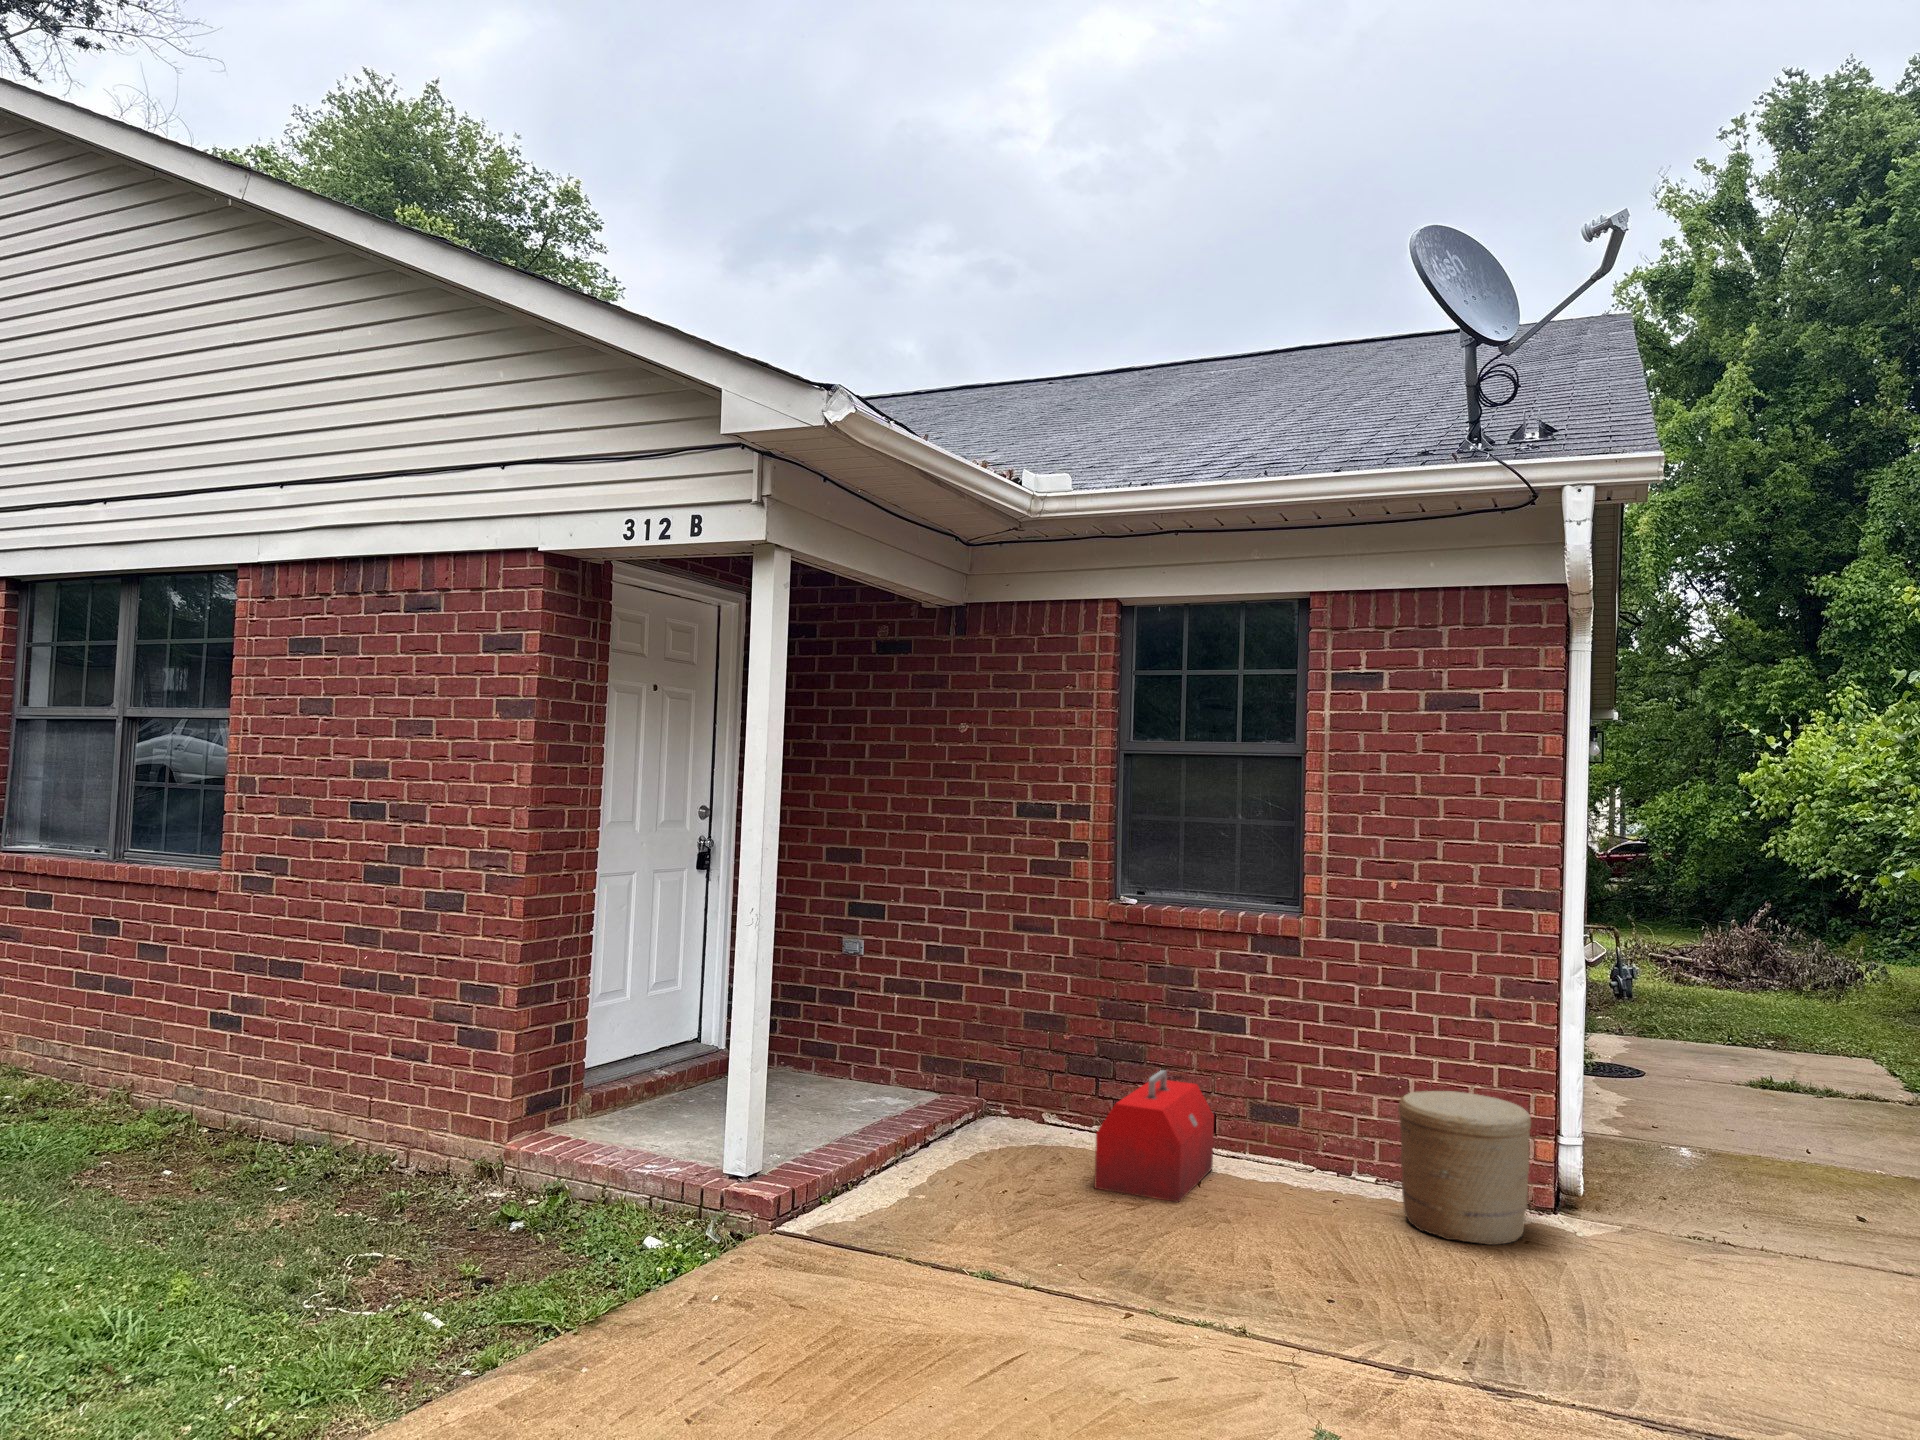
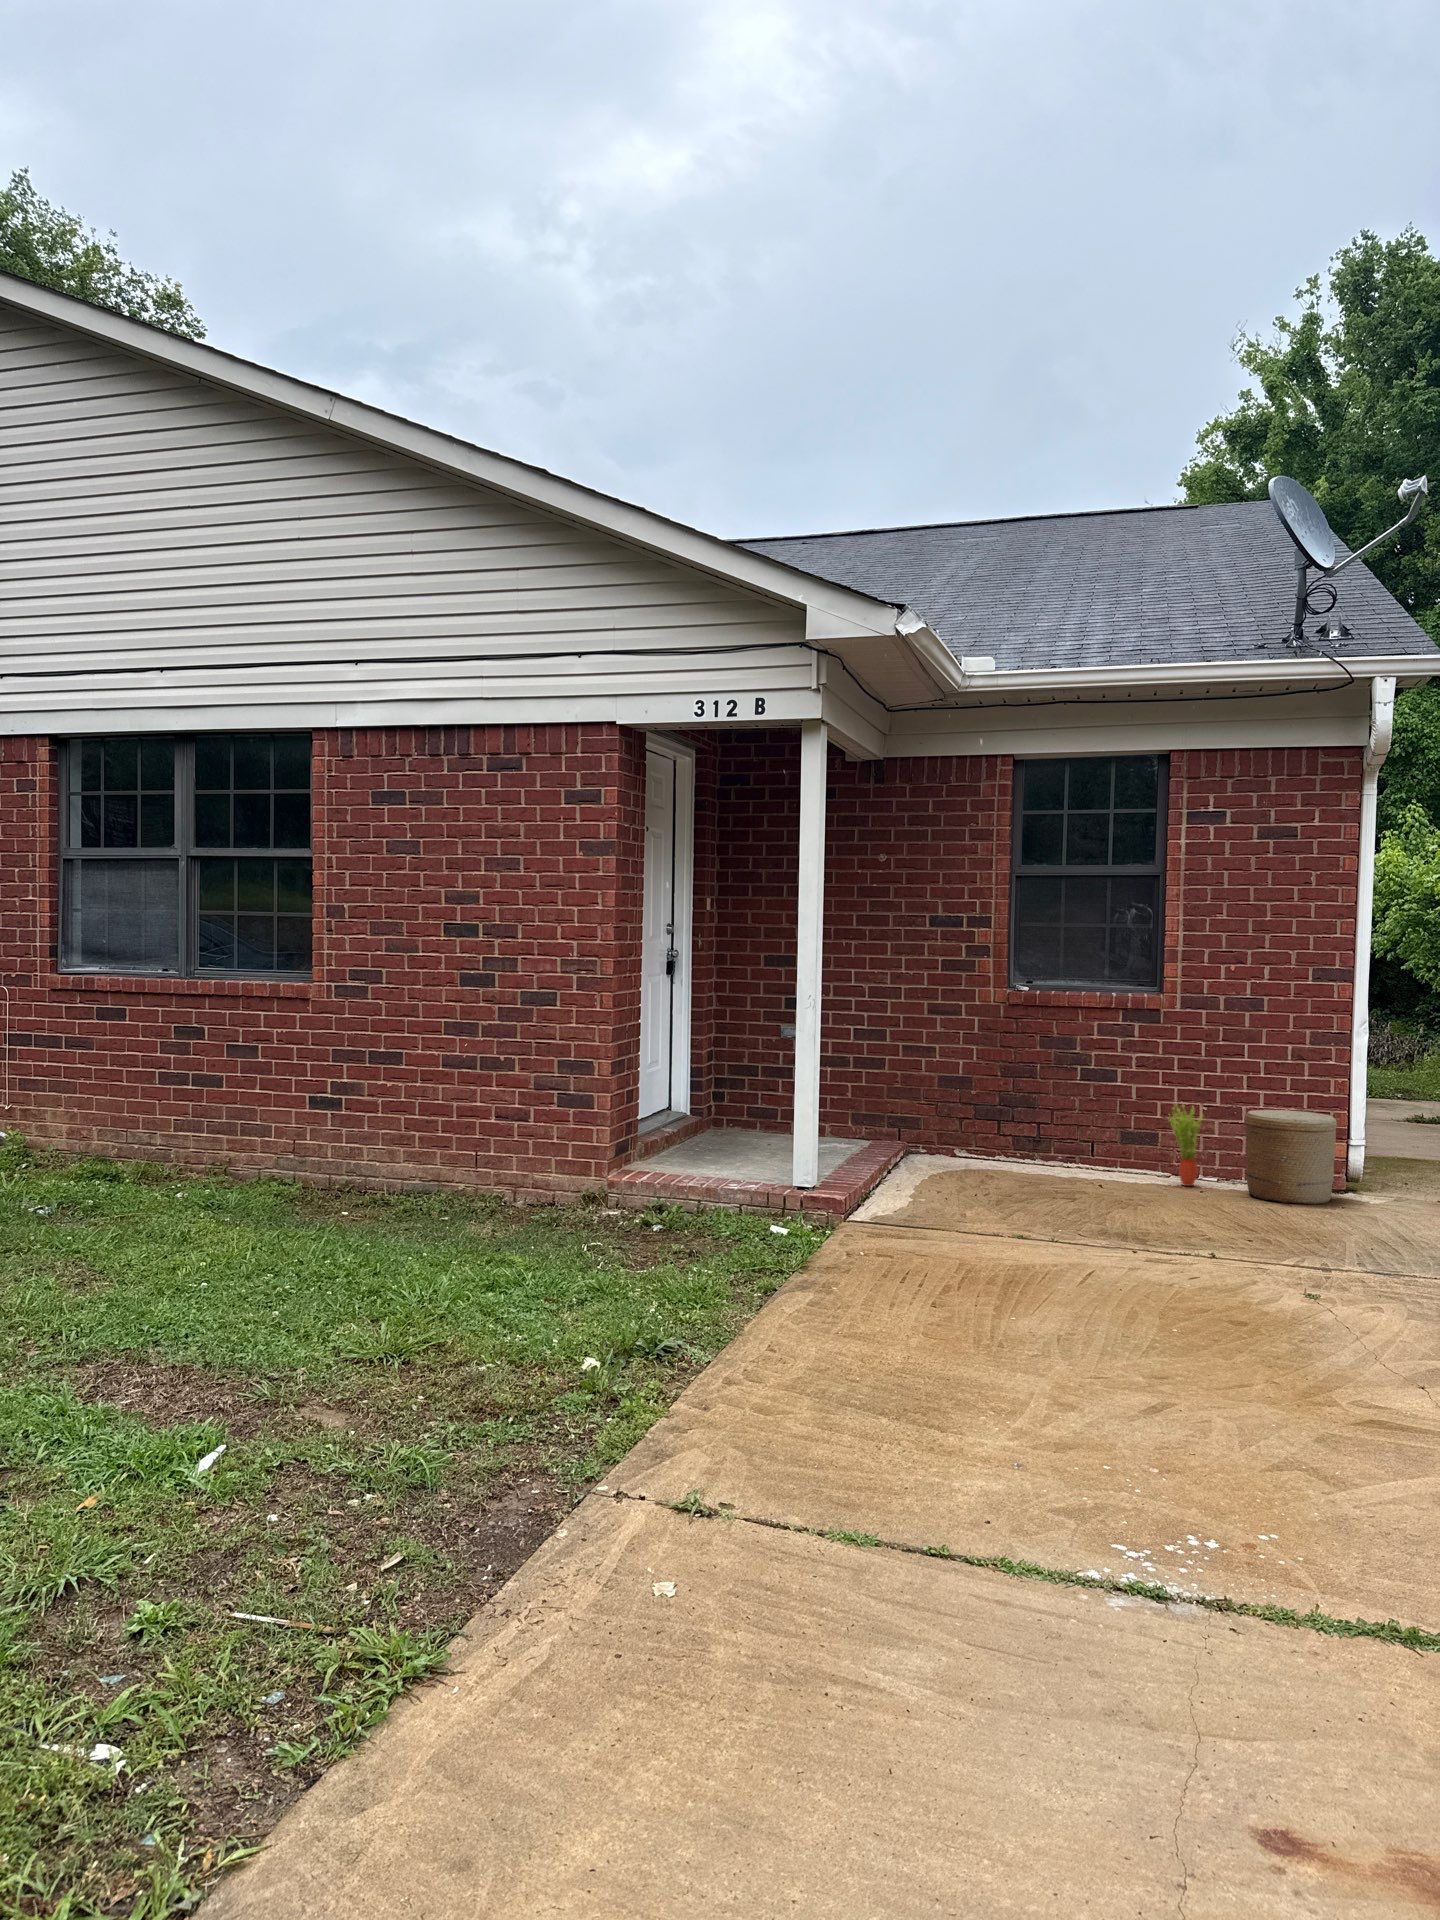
toolbox: present [1095,1070,1214,1202] -> none [1030,1108,1099,1195]
potted plant: none [1301,1071,1351,1192] -> present [1168,1104,1202,1186]

